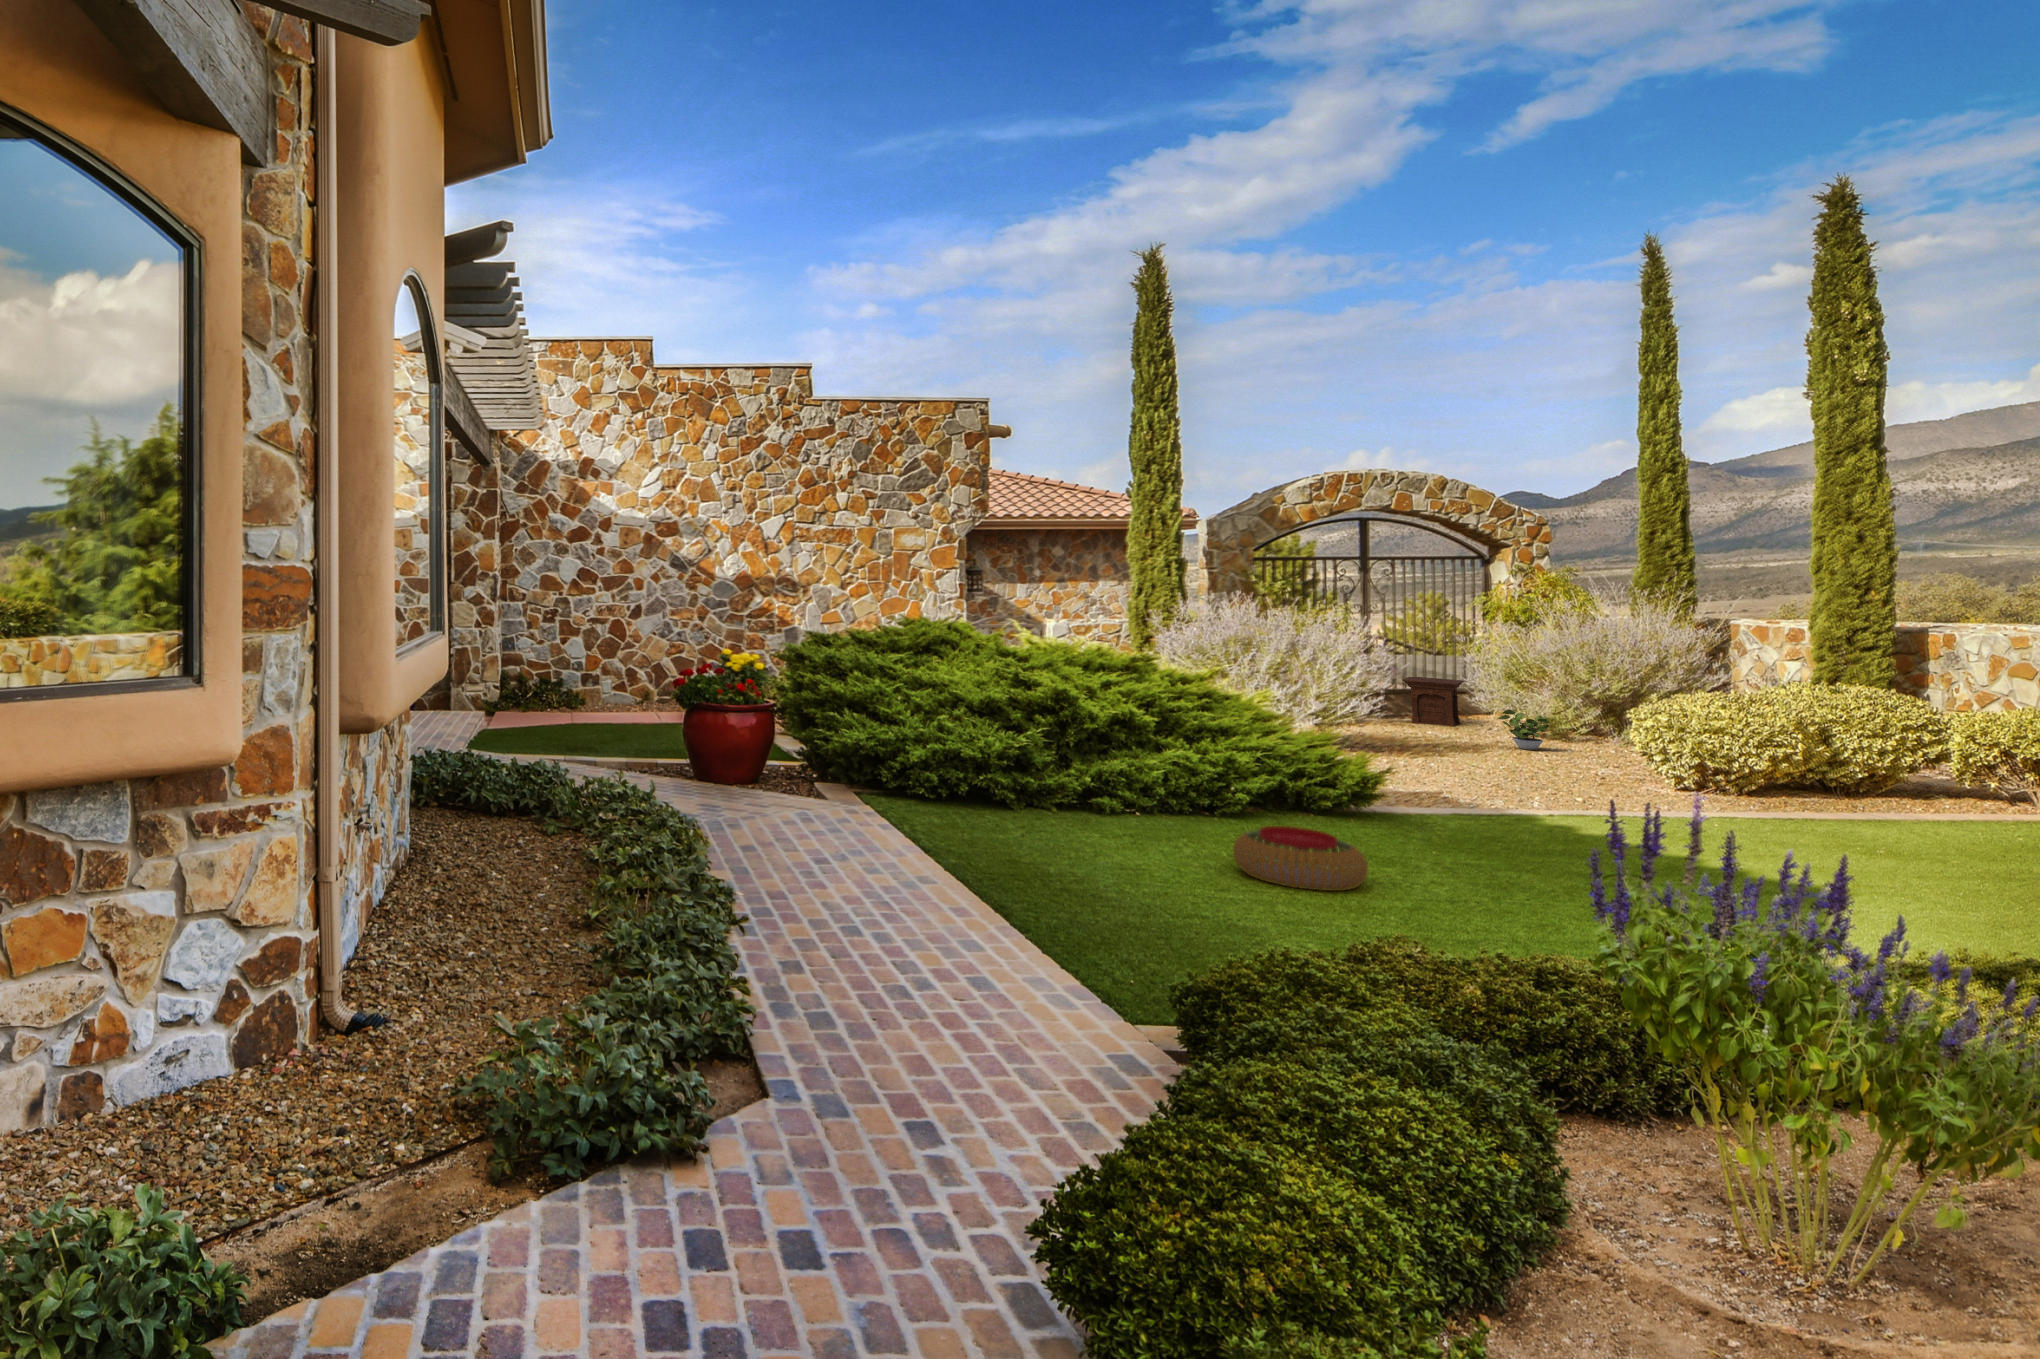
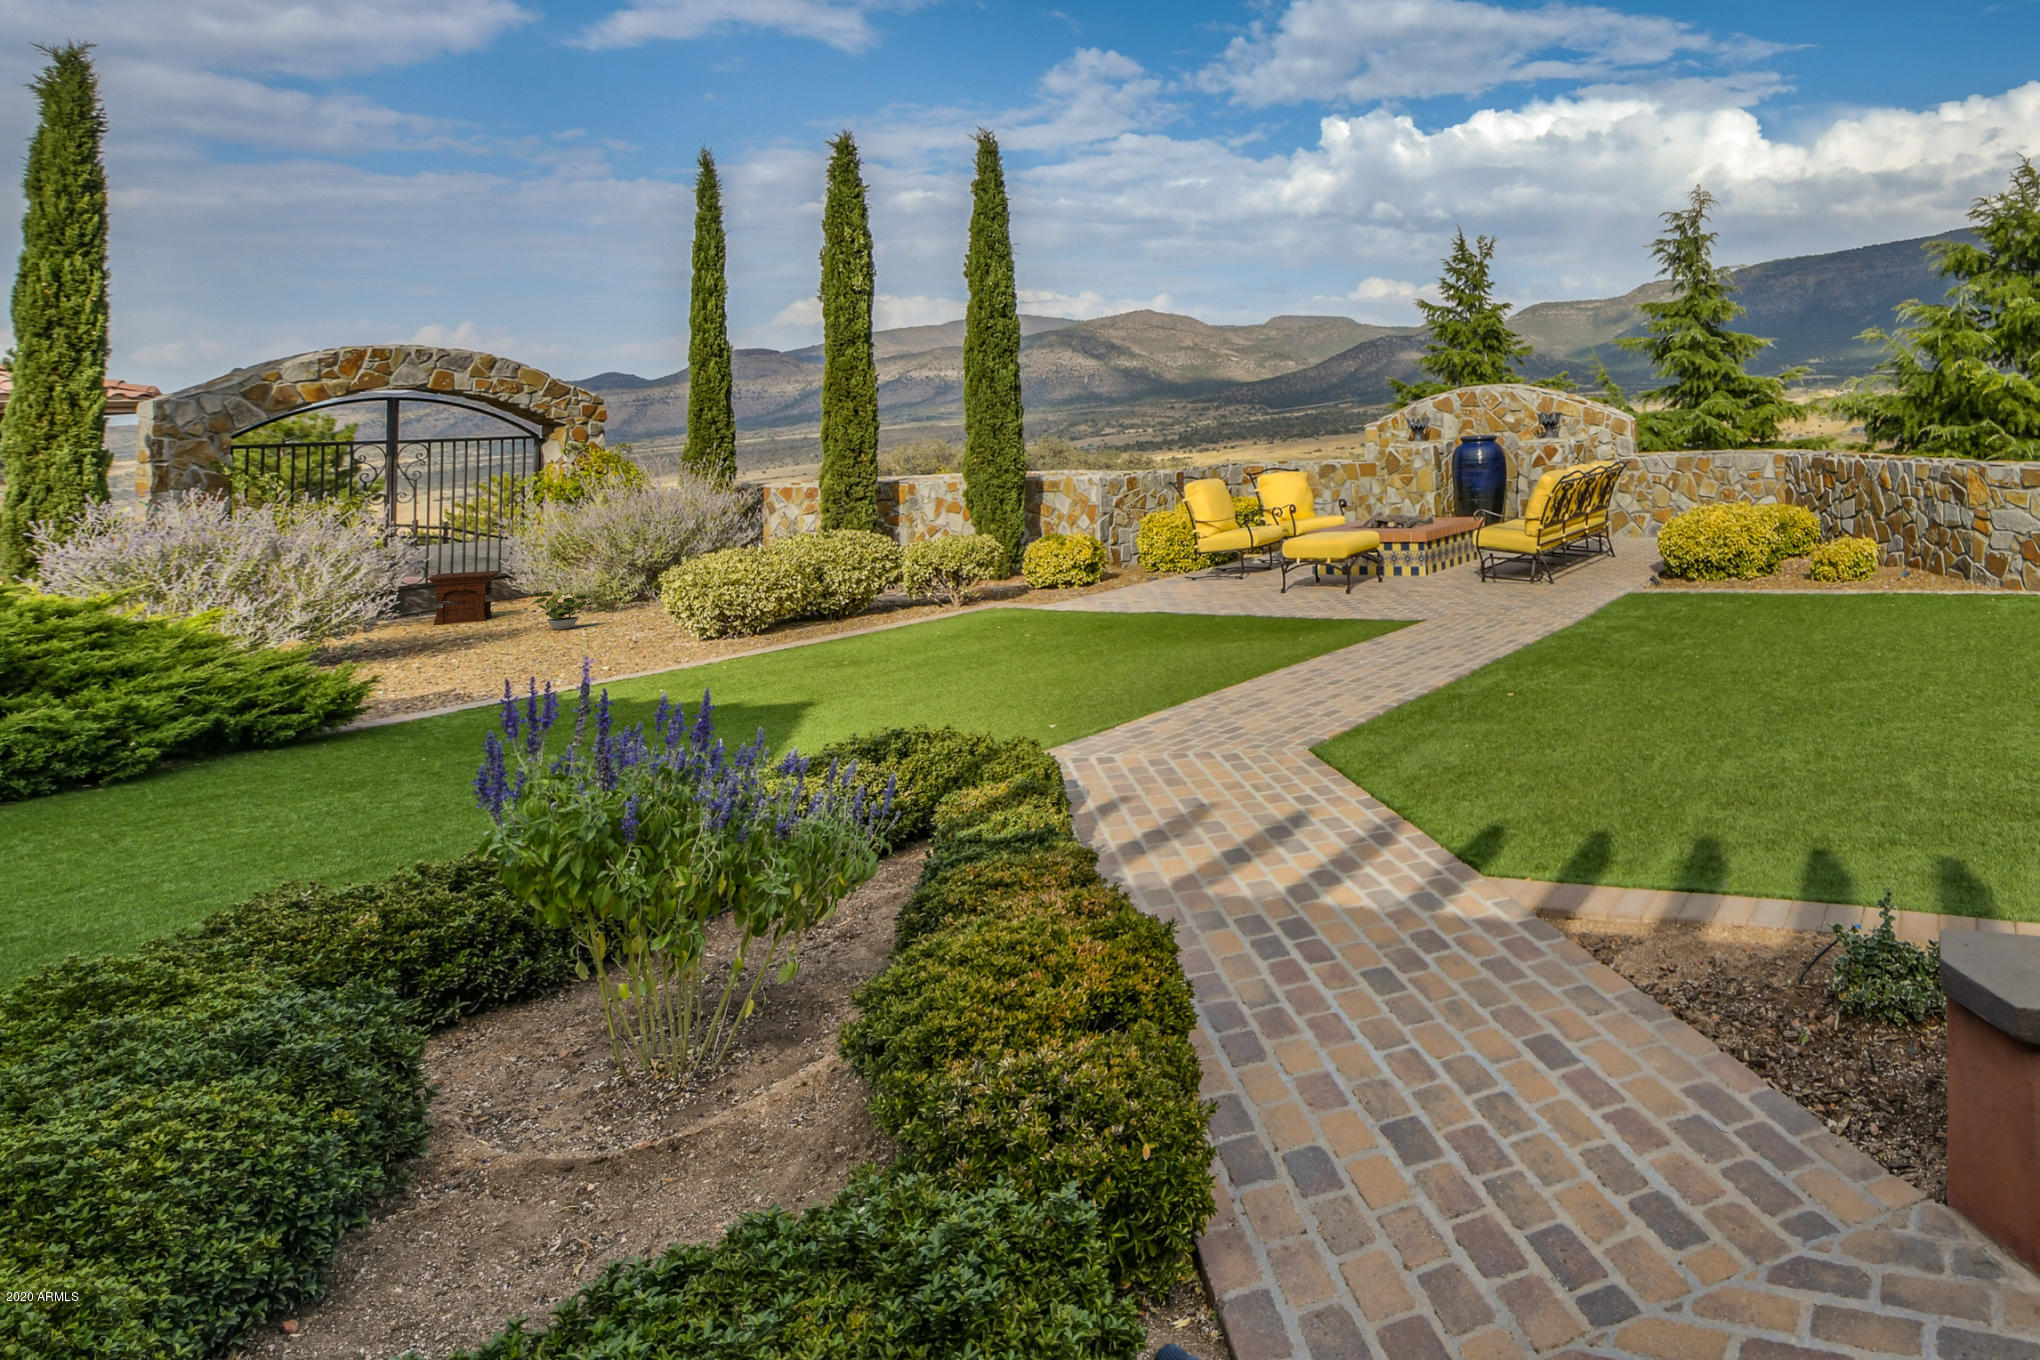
pouf: present [1233,826,1368,891] -> none [97,771,334,867]

